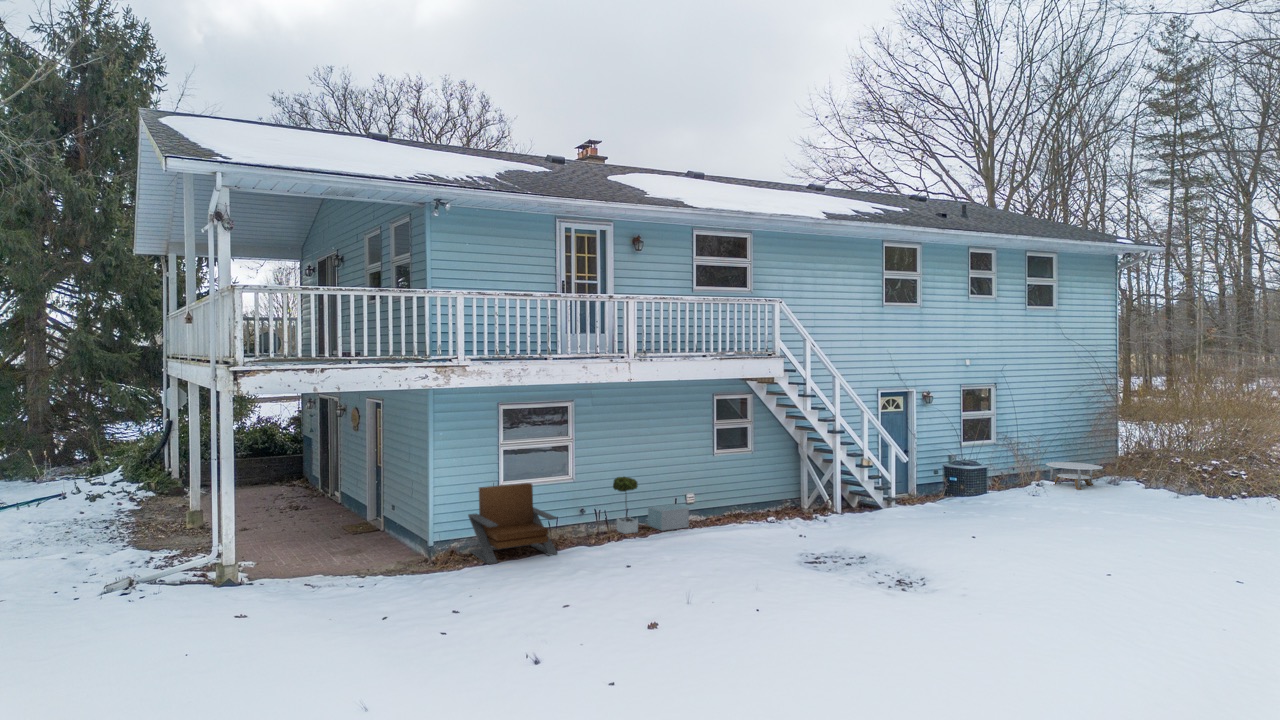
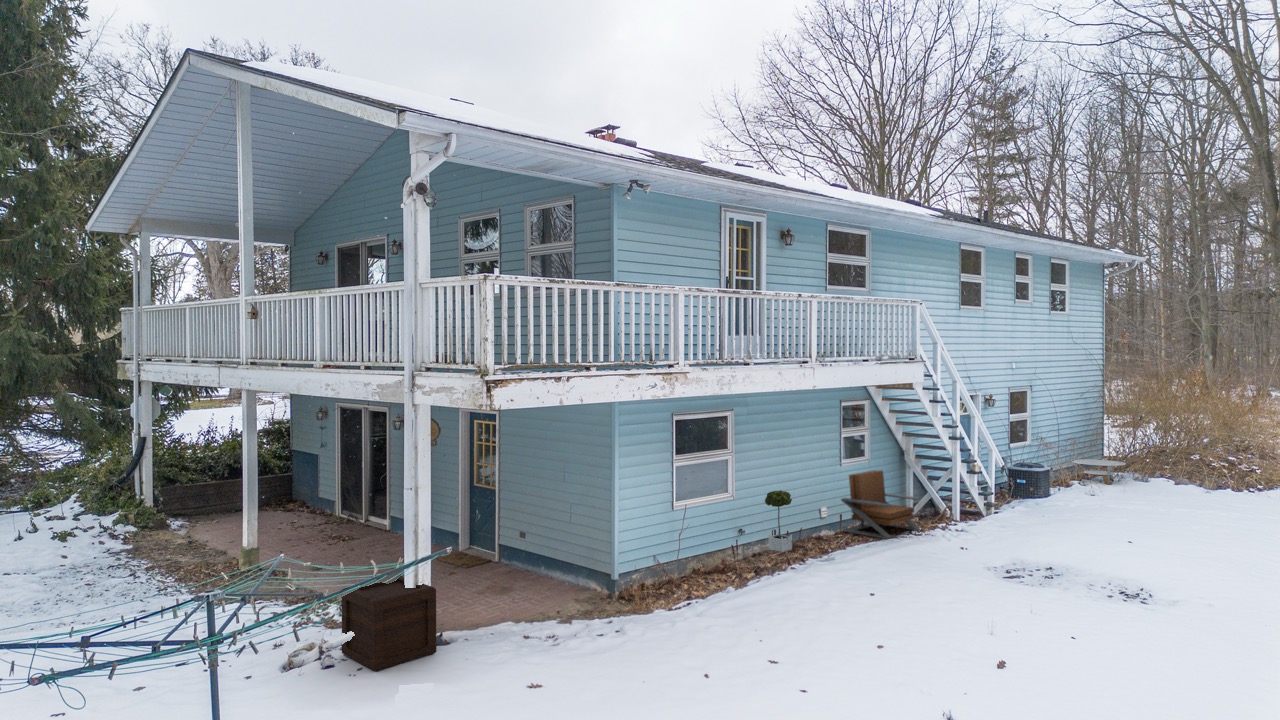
lounge chair: present [468,483,557,564] -> present [841,470,920,539]
storage box: present [648,504,689,531] -> none [790,517,833,546]
wooden crate: none [151,528,216,601] -> present [342,576,436,671]

